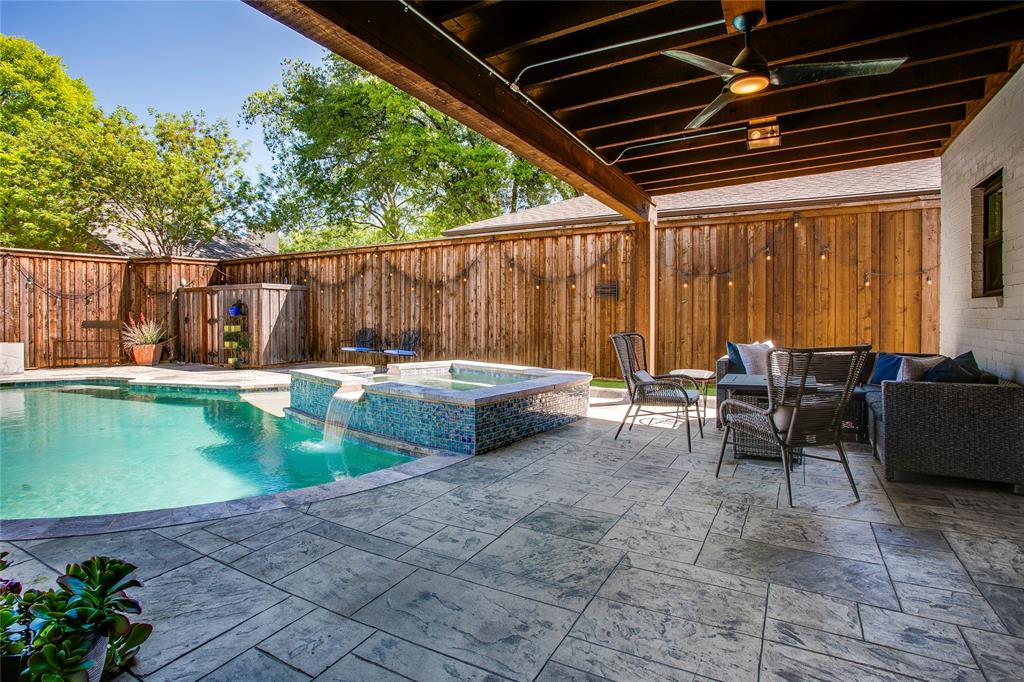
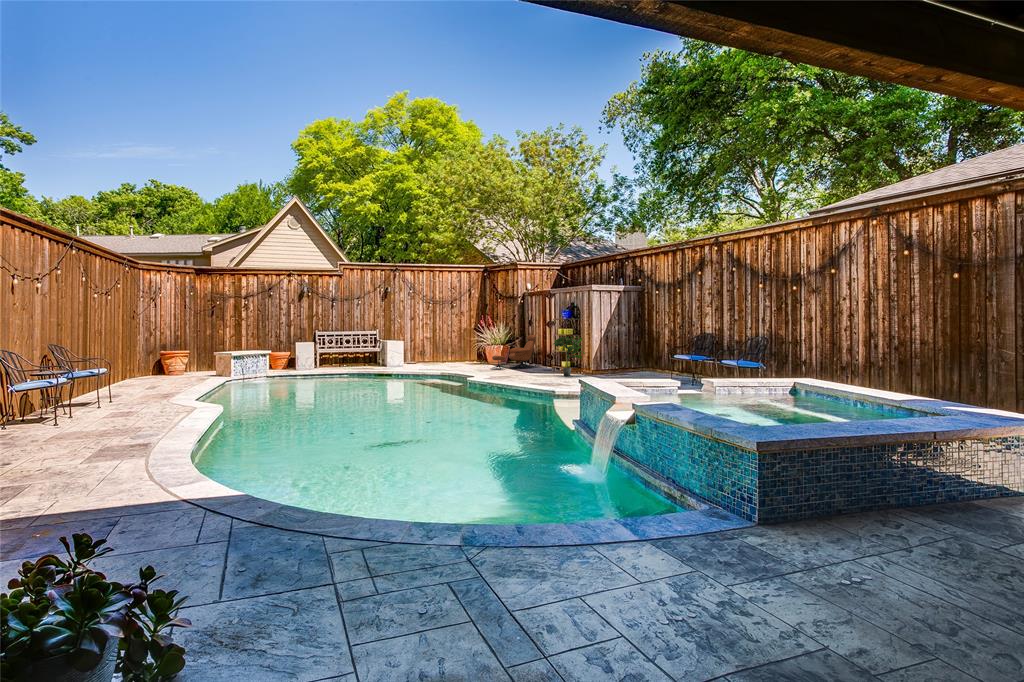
bench: present [52,320,126,368] -> none [427,323,480,368]
lounge chair: none [143,331,197,366] -> present [492,335,536,368]

